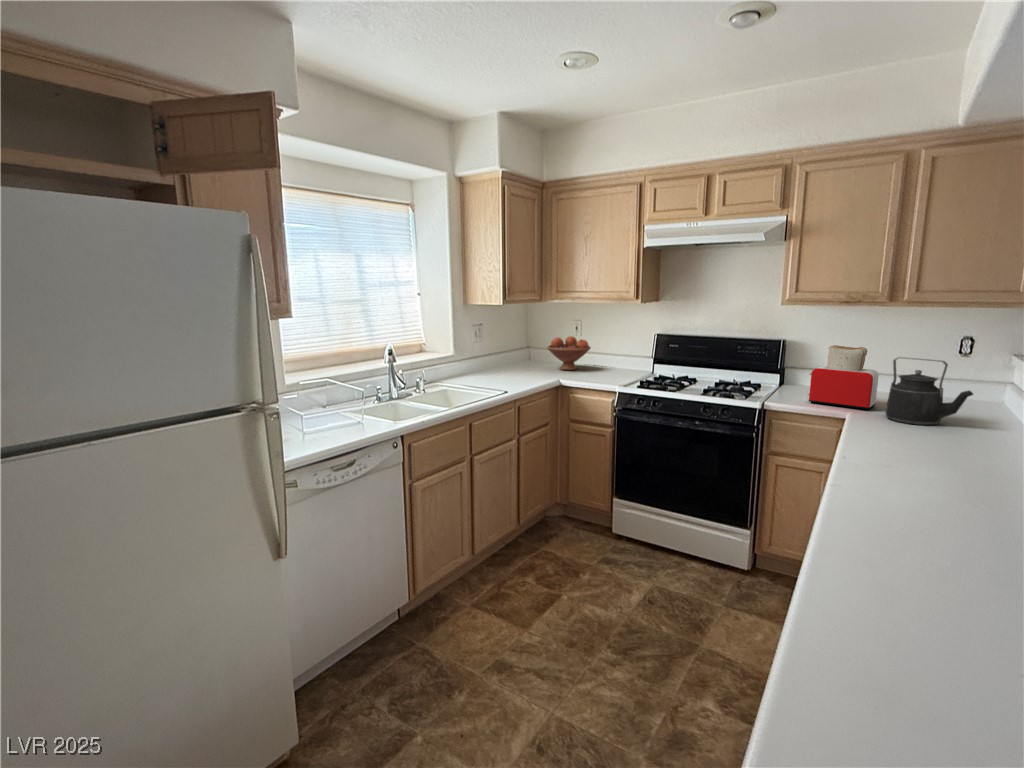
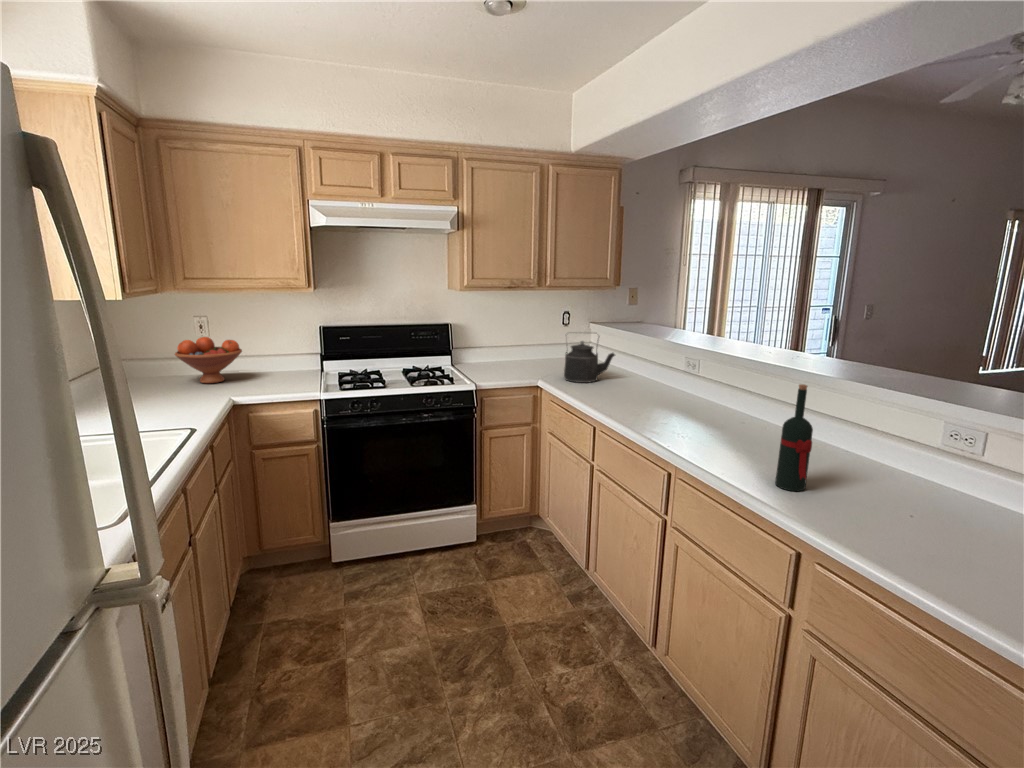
toaster: present [808,345,879,410] -> none [499,326,549,378]
wine bottle: none [874,429,933,586] -> present [775,384,813,491]

